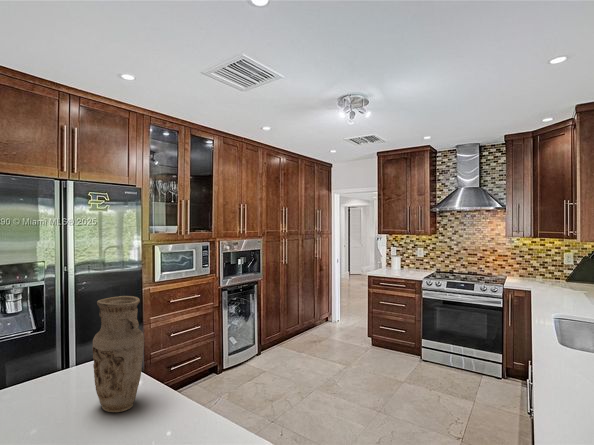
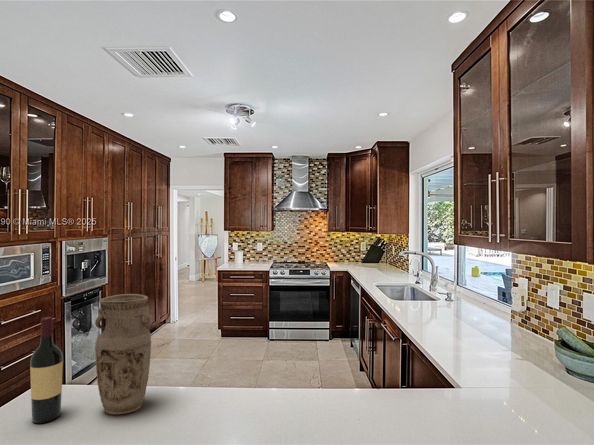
wine bottle: none [56,309,83,400] -> present [30,317,63,423]

